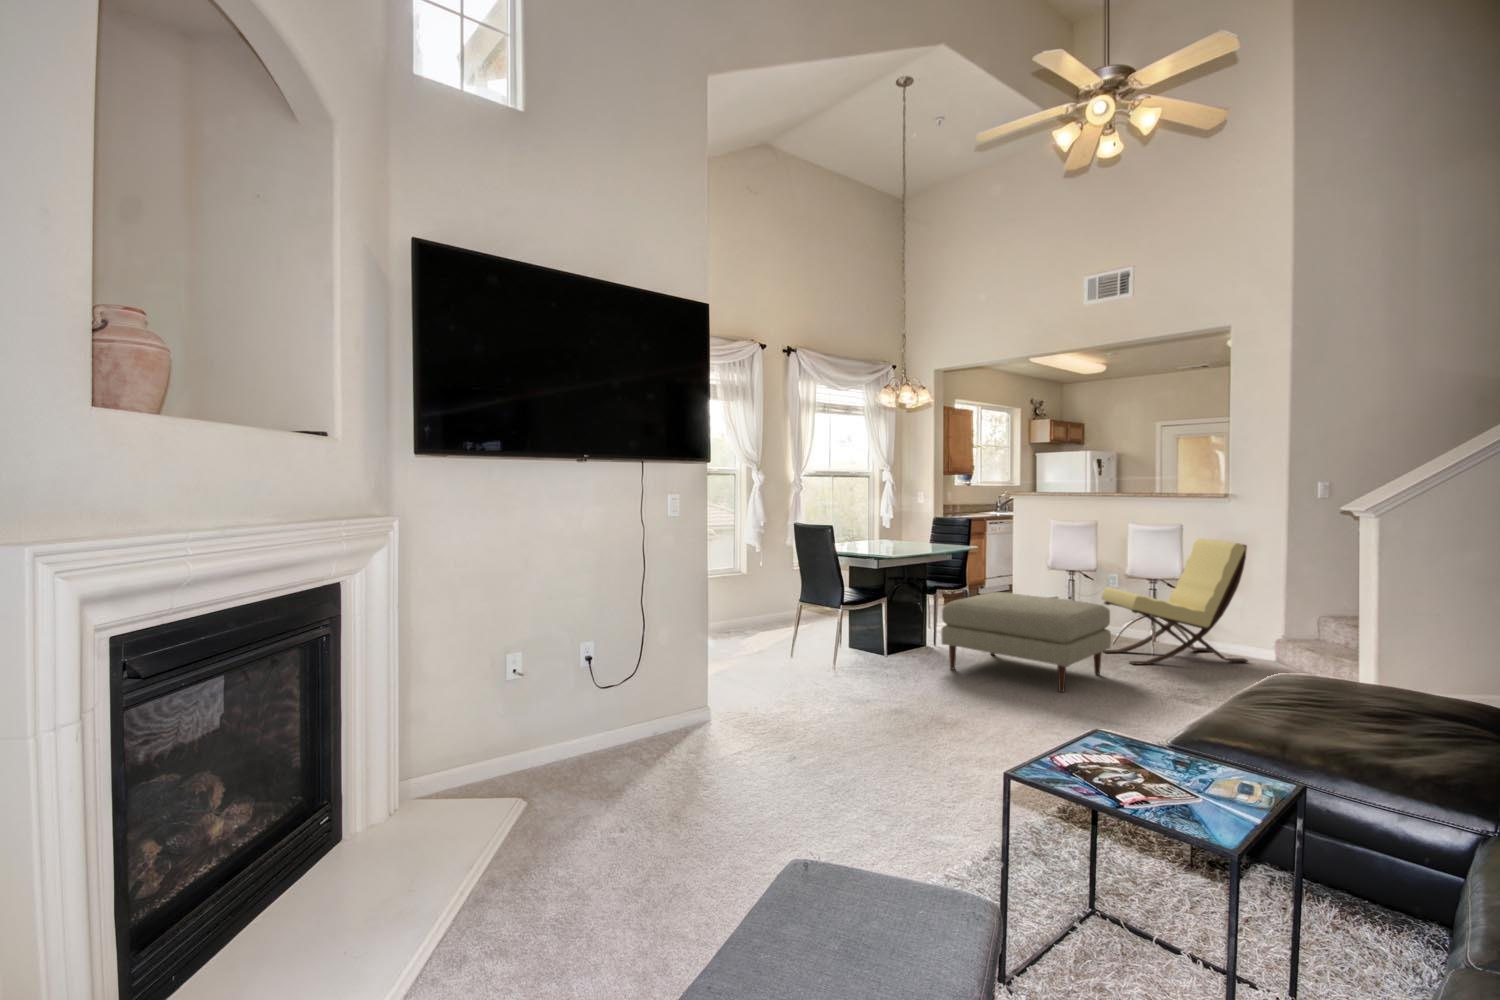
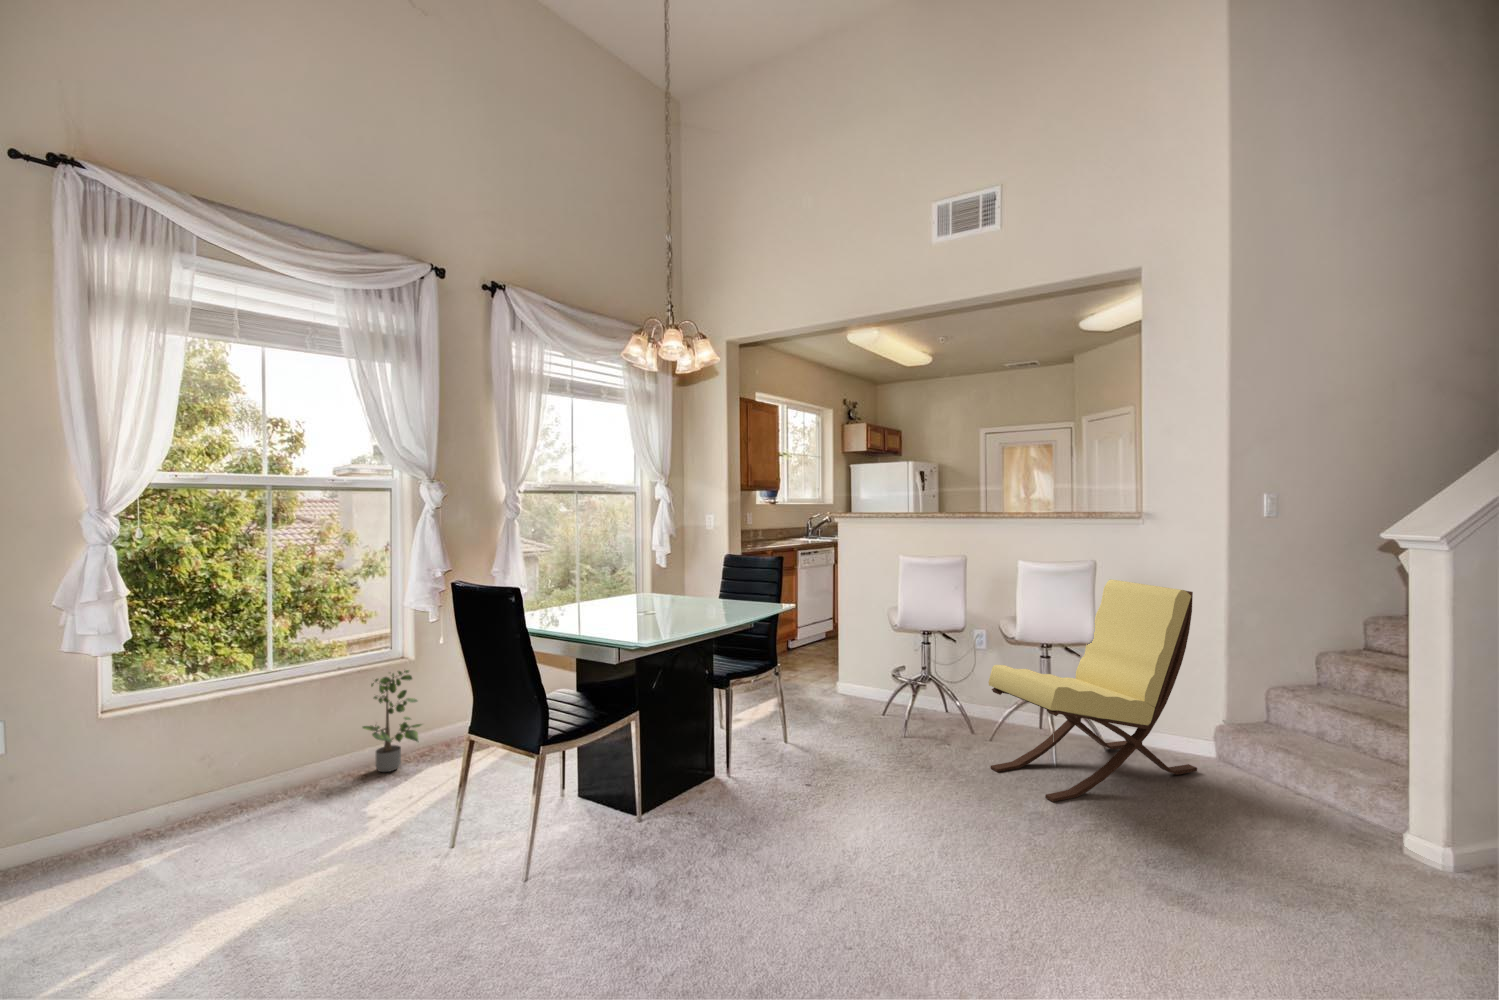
potted plant: none [727,573,756,628] -> present [363,670,422,772]
ottoman: present [941,592,1111,692] -> none [744,691,1038,936]

